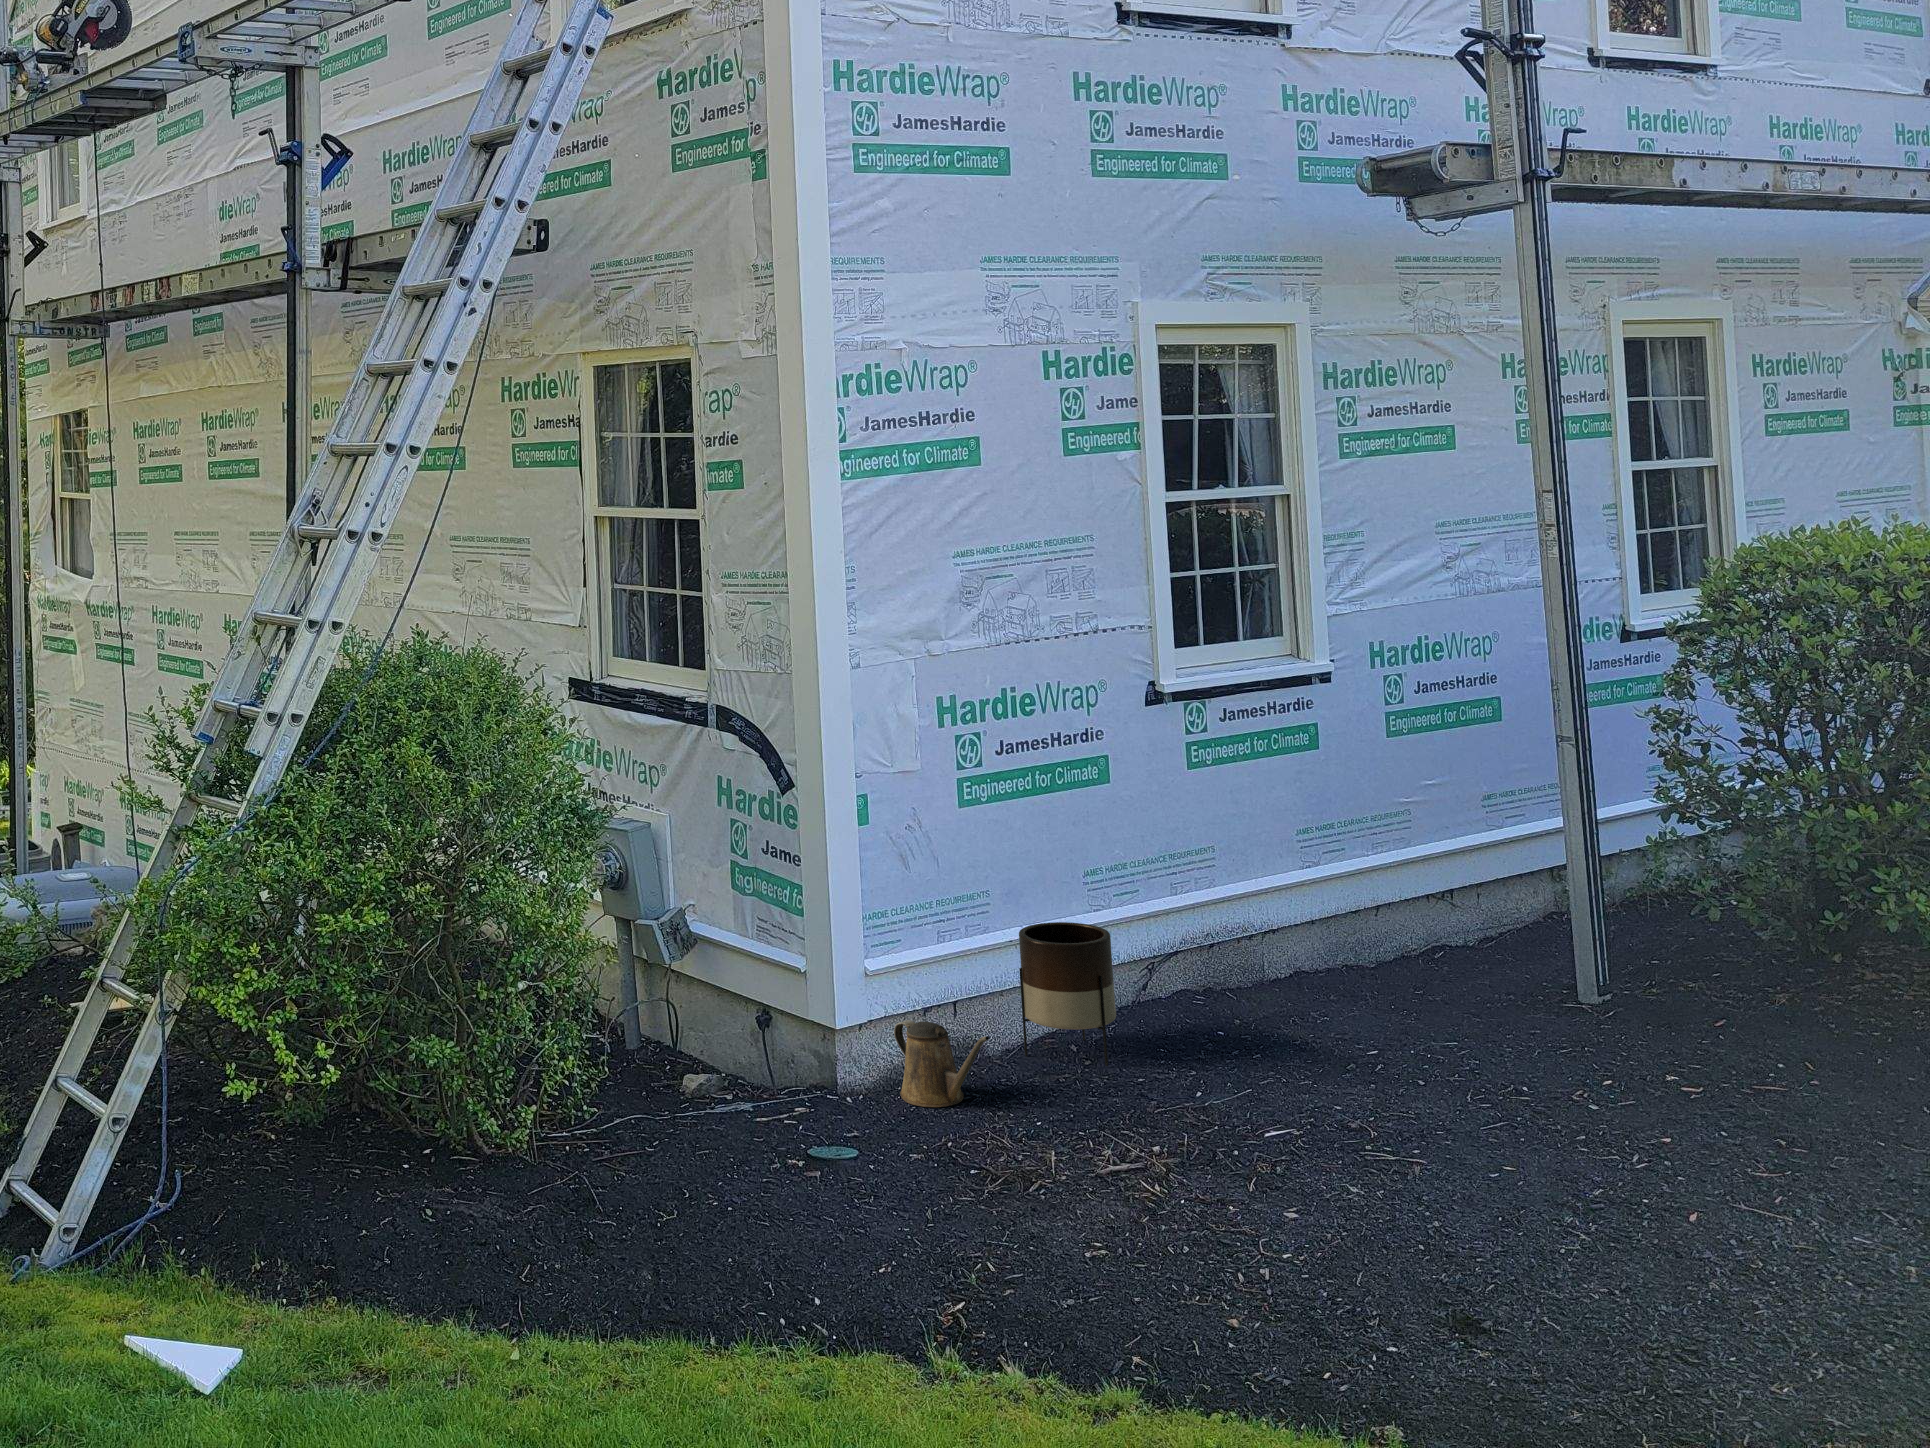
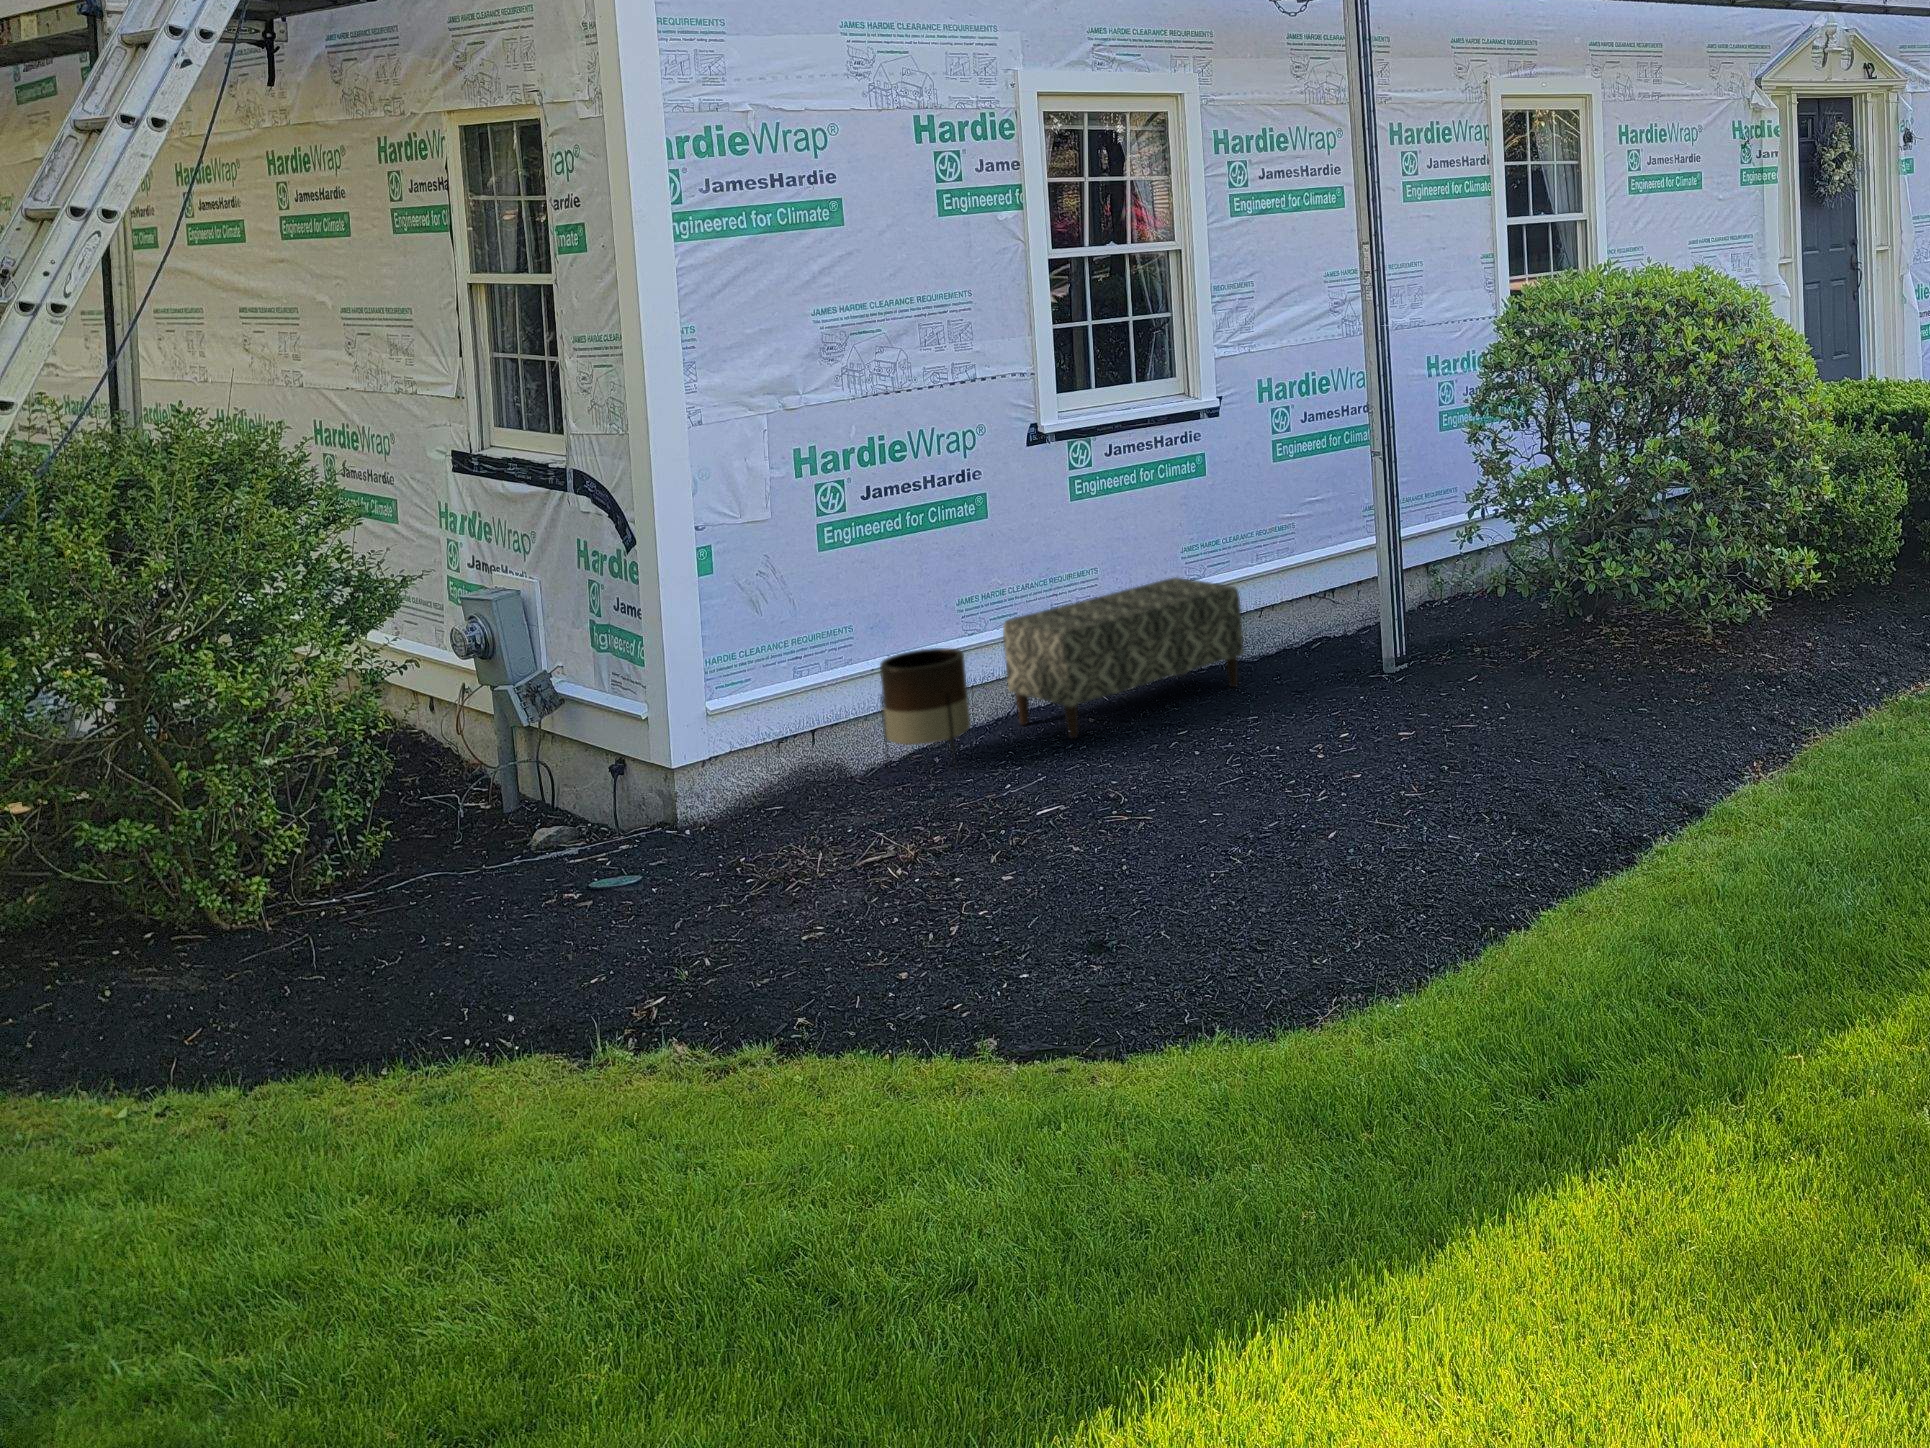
bench: none [1128,864,1396,1041] -> present [1003,578,1244,738]
watering can: present [894,1020,989,1107] -> none [743,753,810,831]

